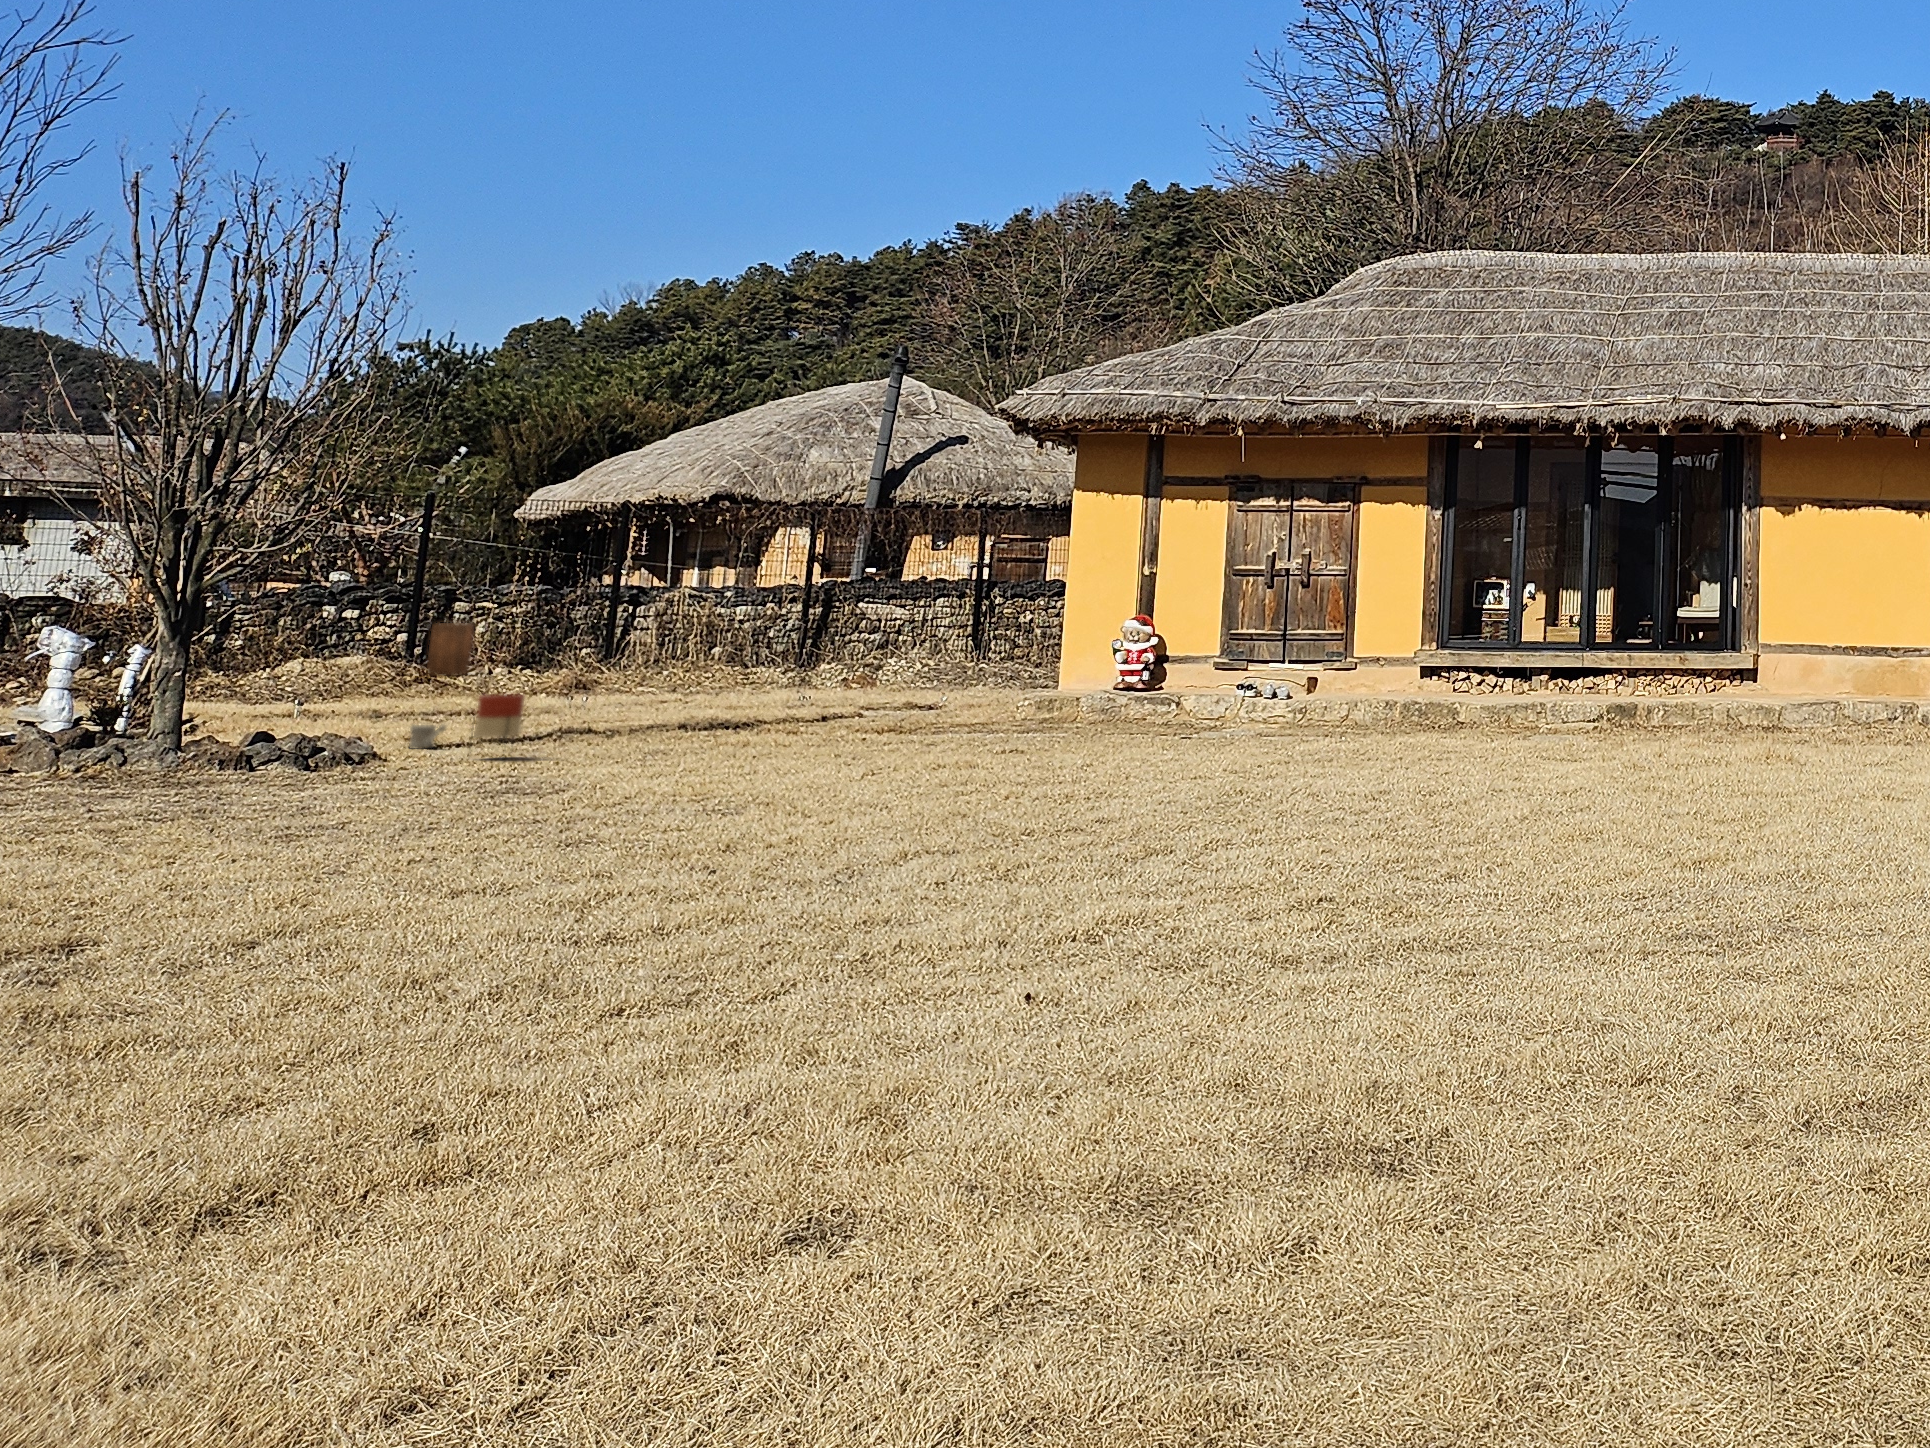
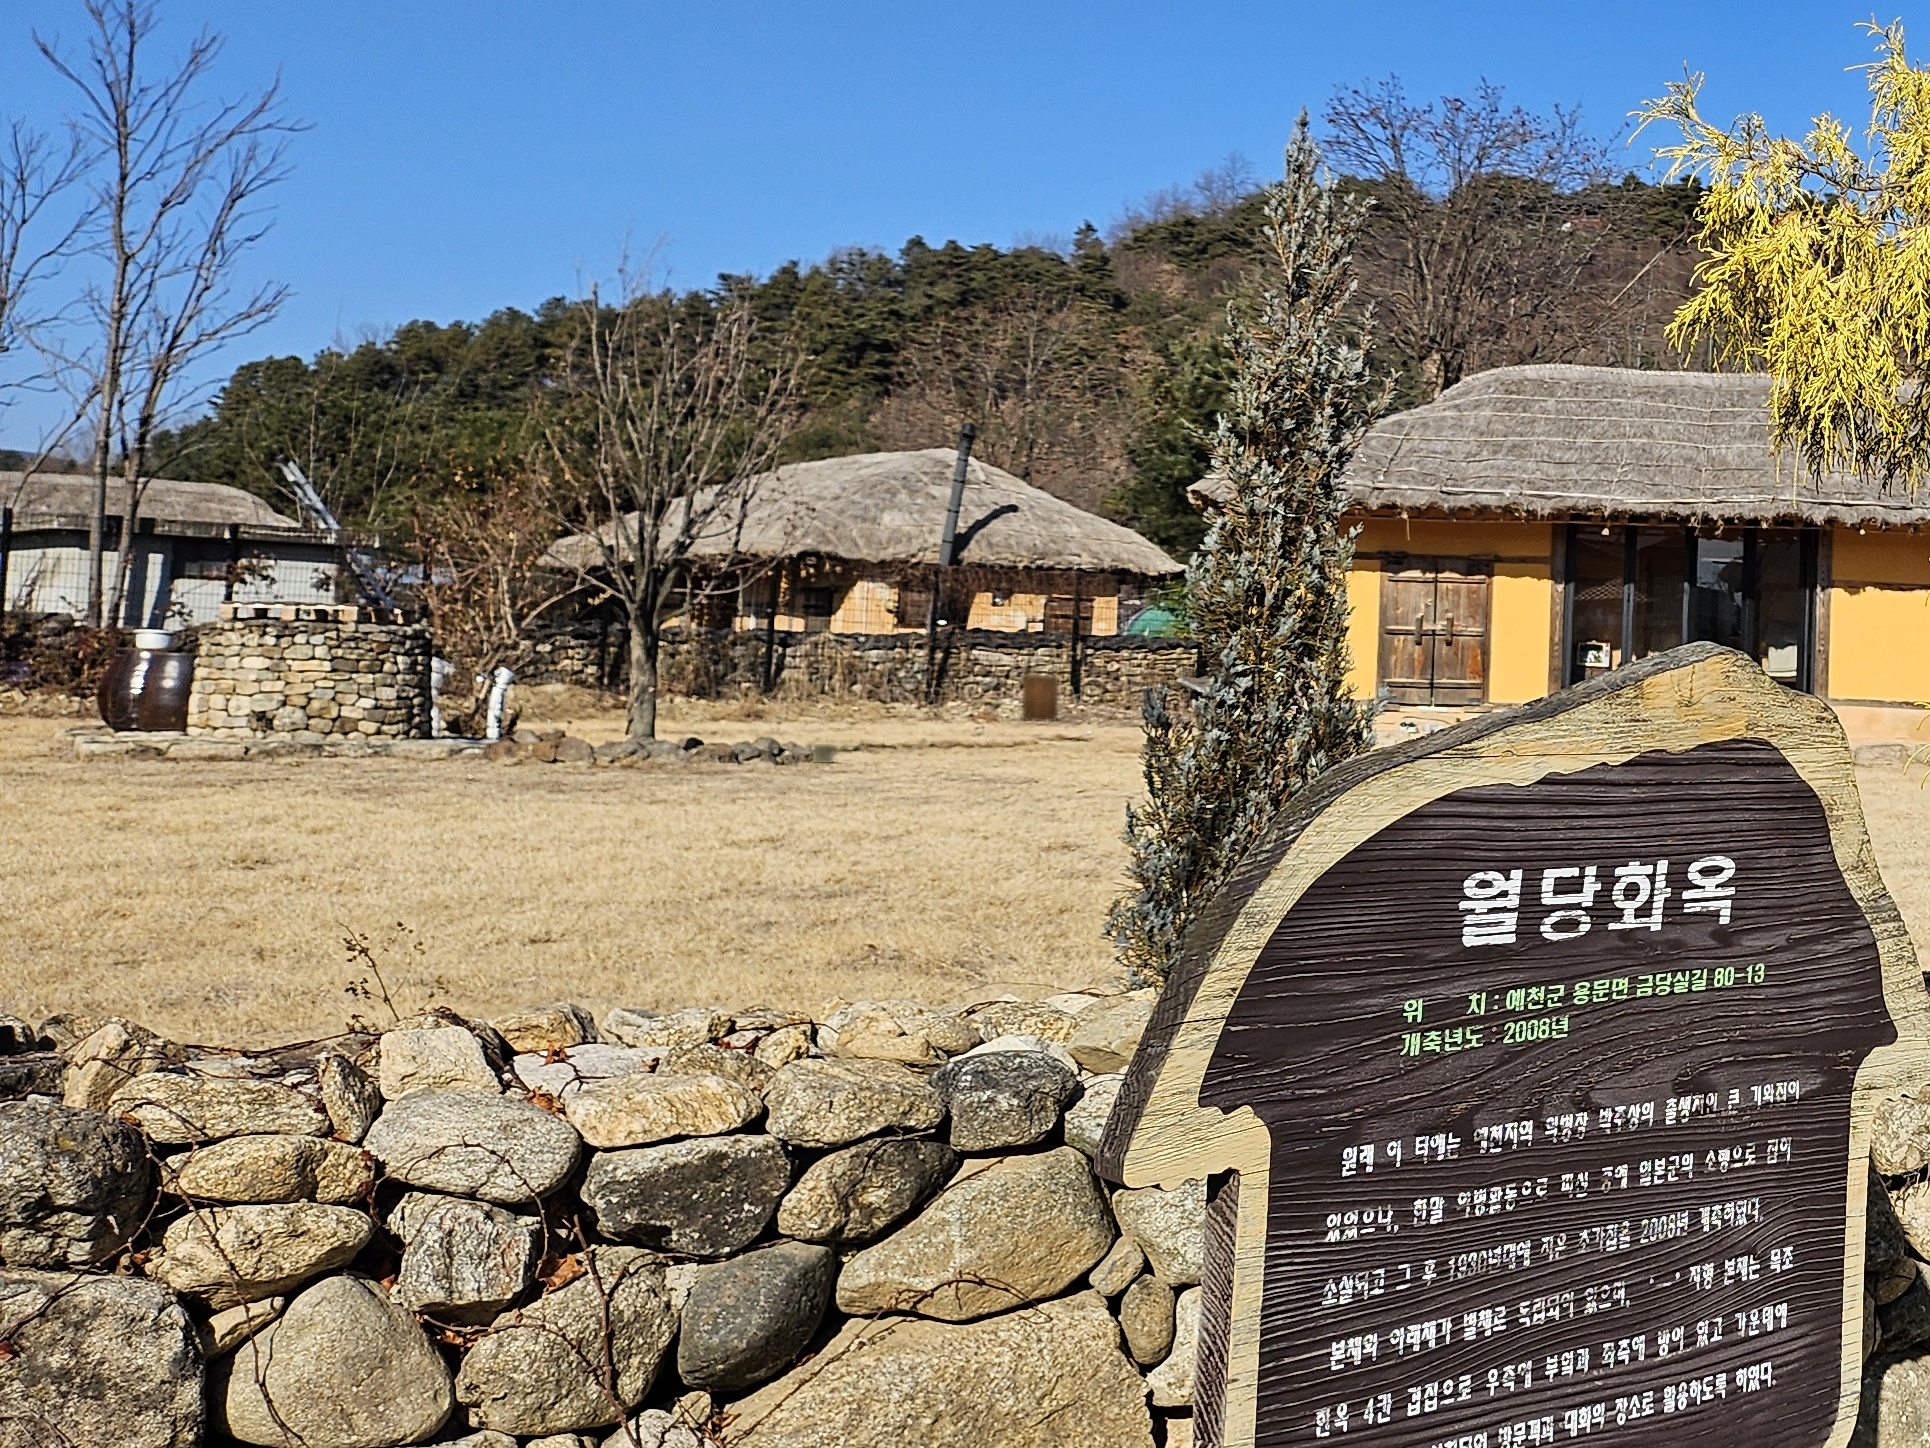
stool: present [426,623,475,676] -> present [1022,675,1059,721]
planter: present [472,694,524,743] -> none [894,720,935,772]

